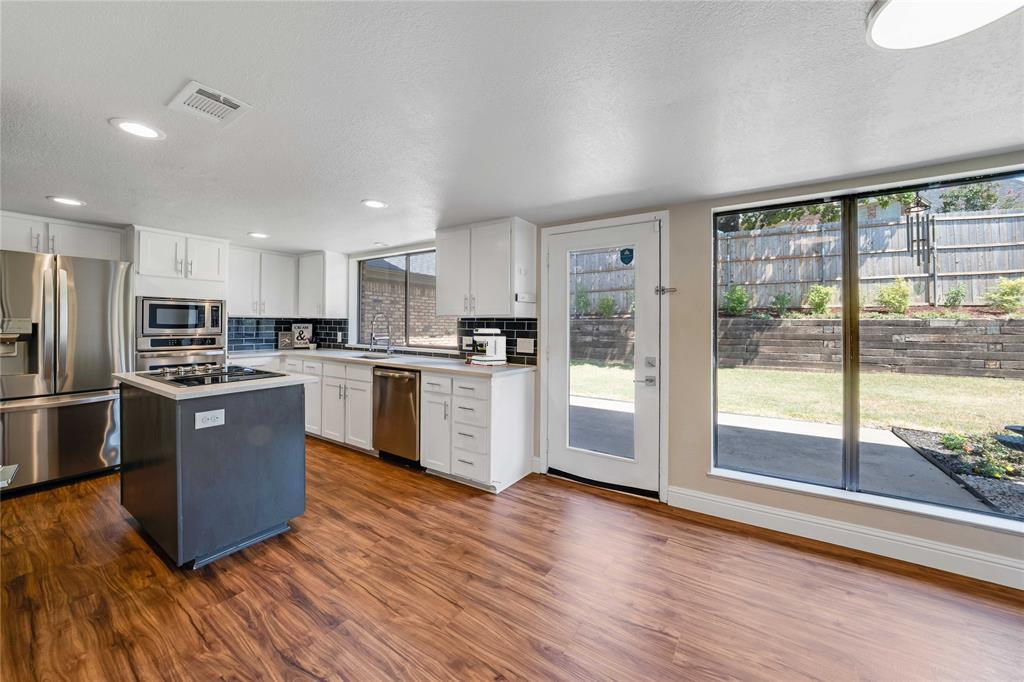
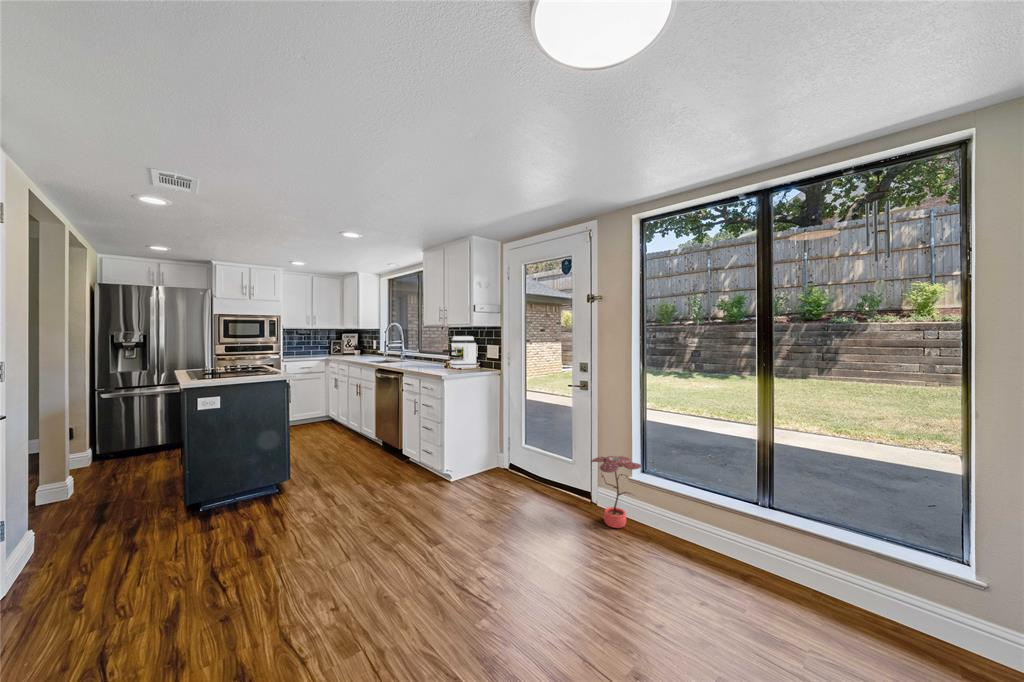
potted plant: none [680,456,740,531] -> present [591,456,642,528]

